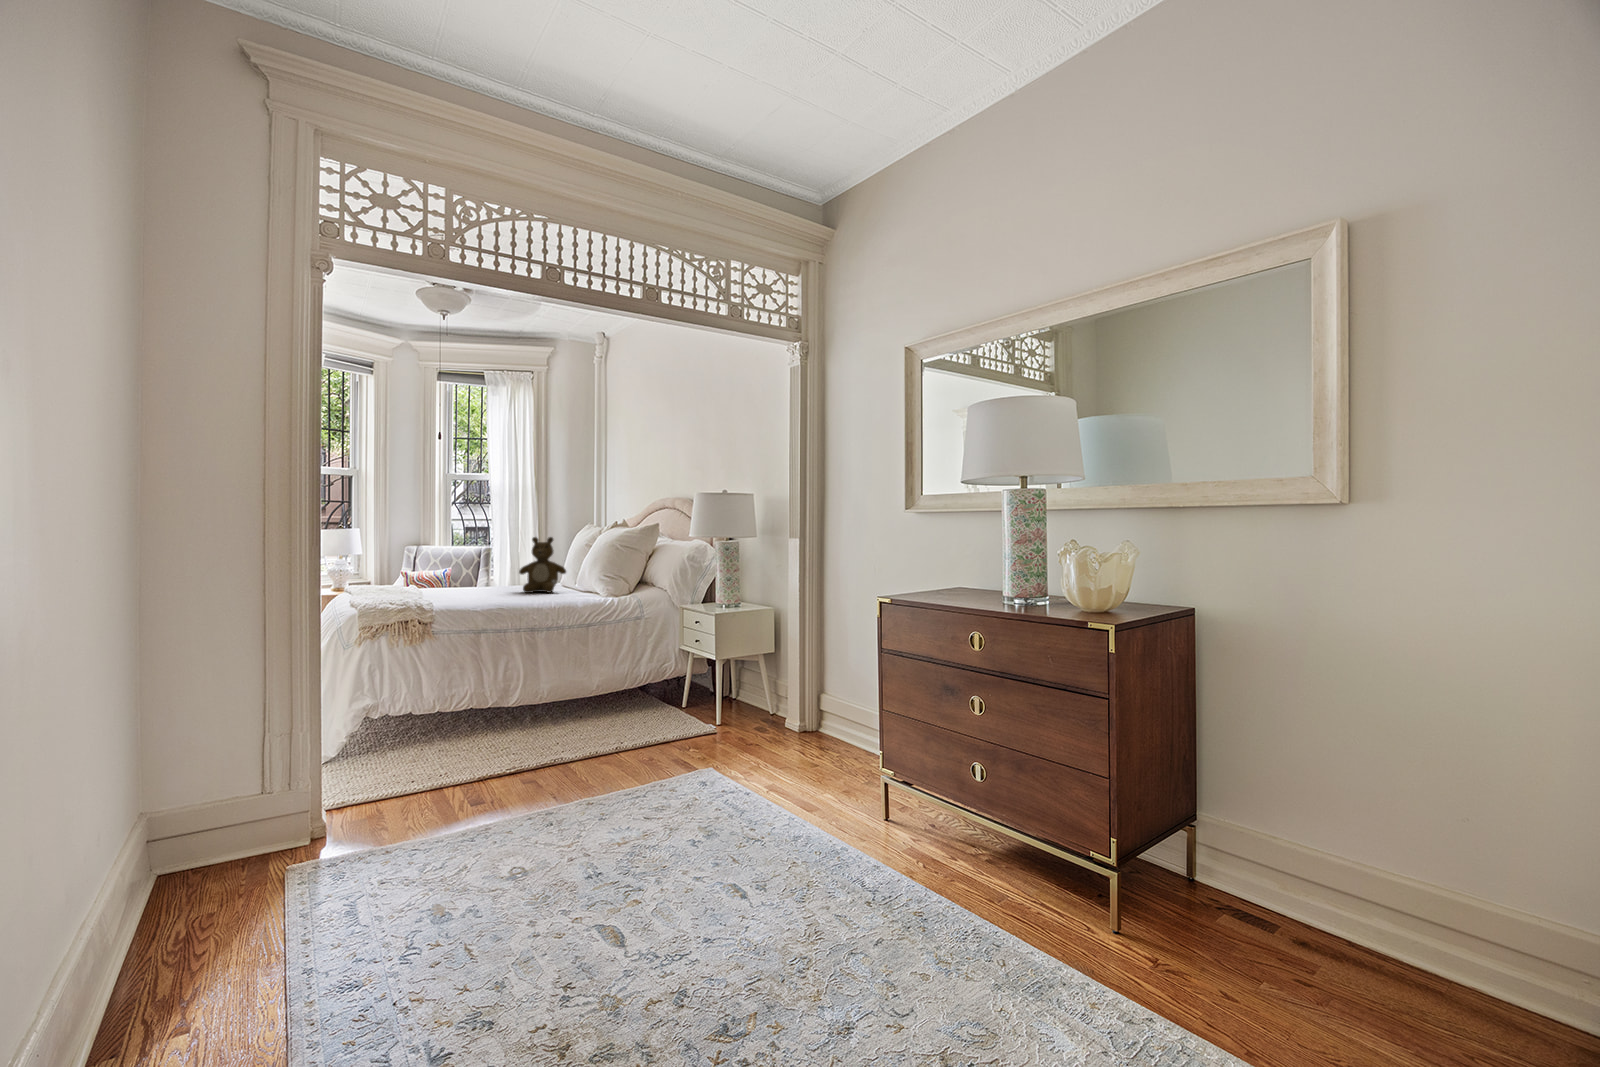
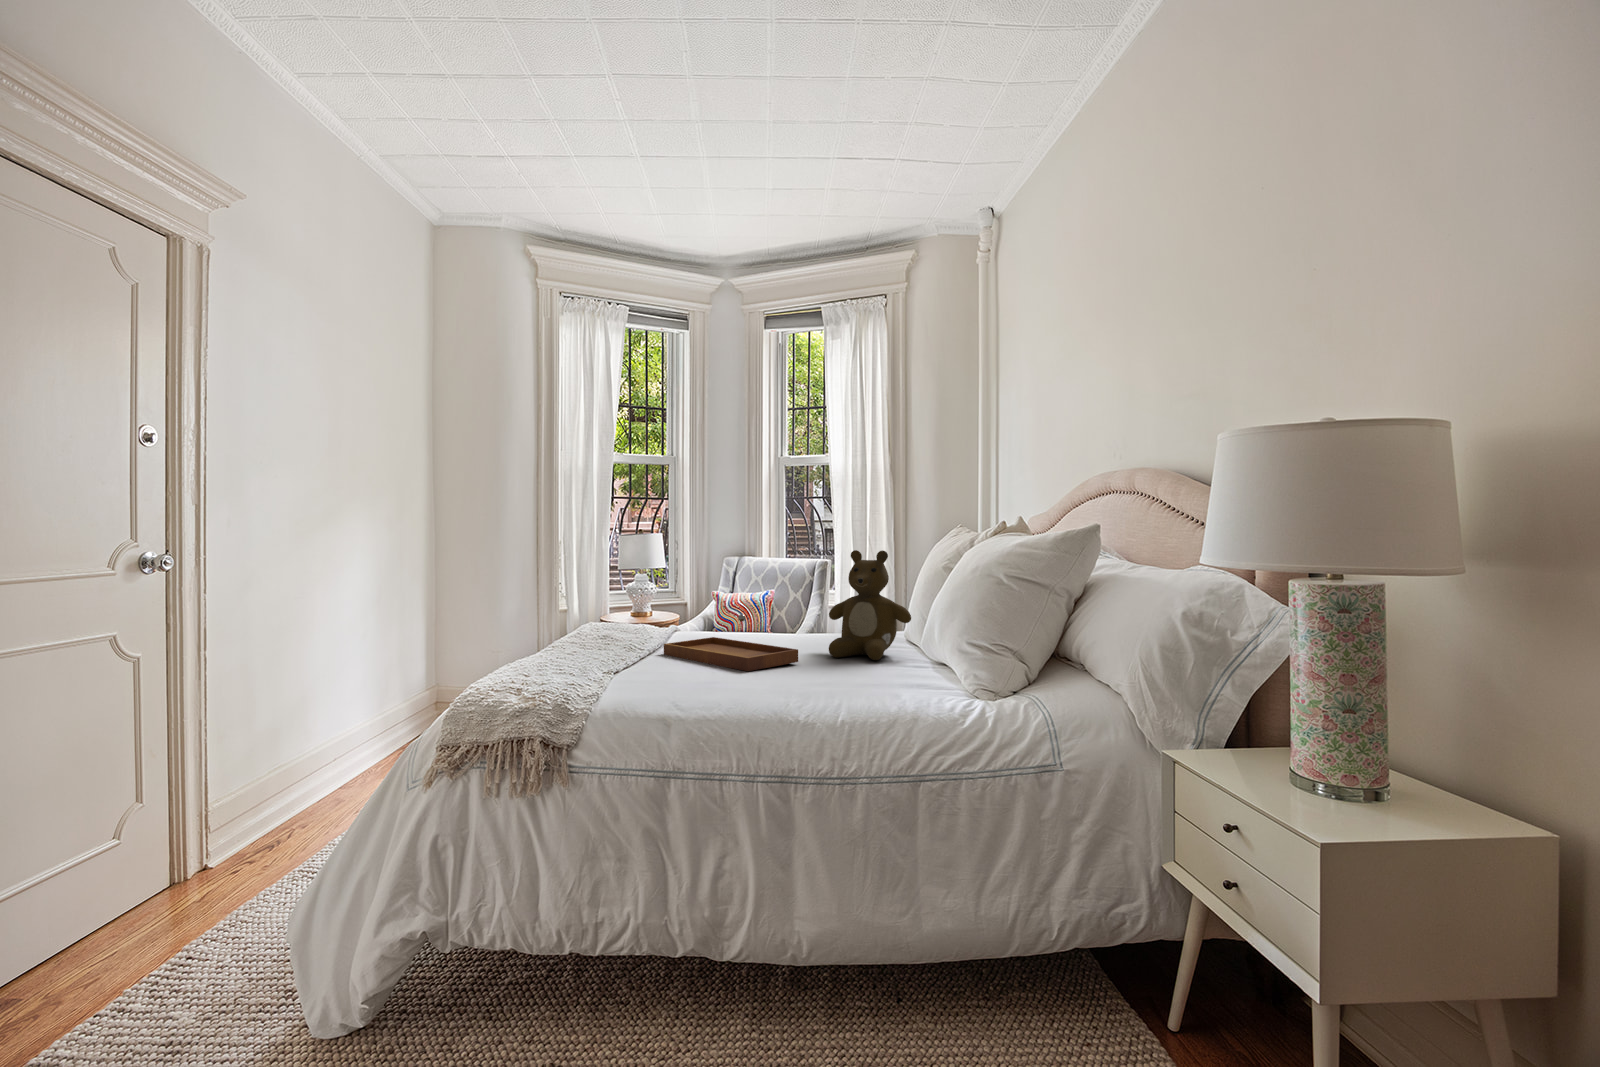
tray: none [426,571,511,597] -> present [664,614,798,671]

